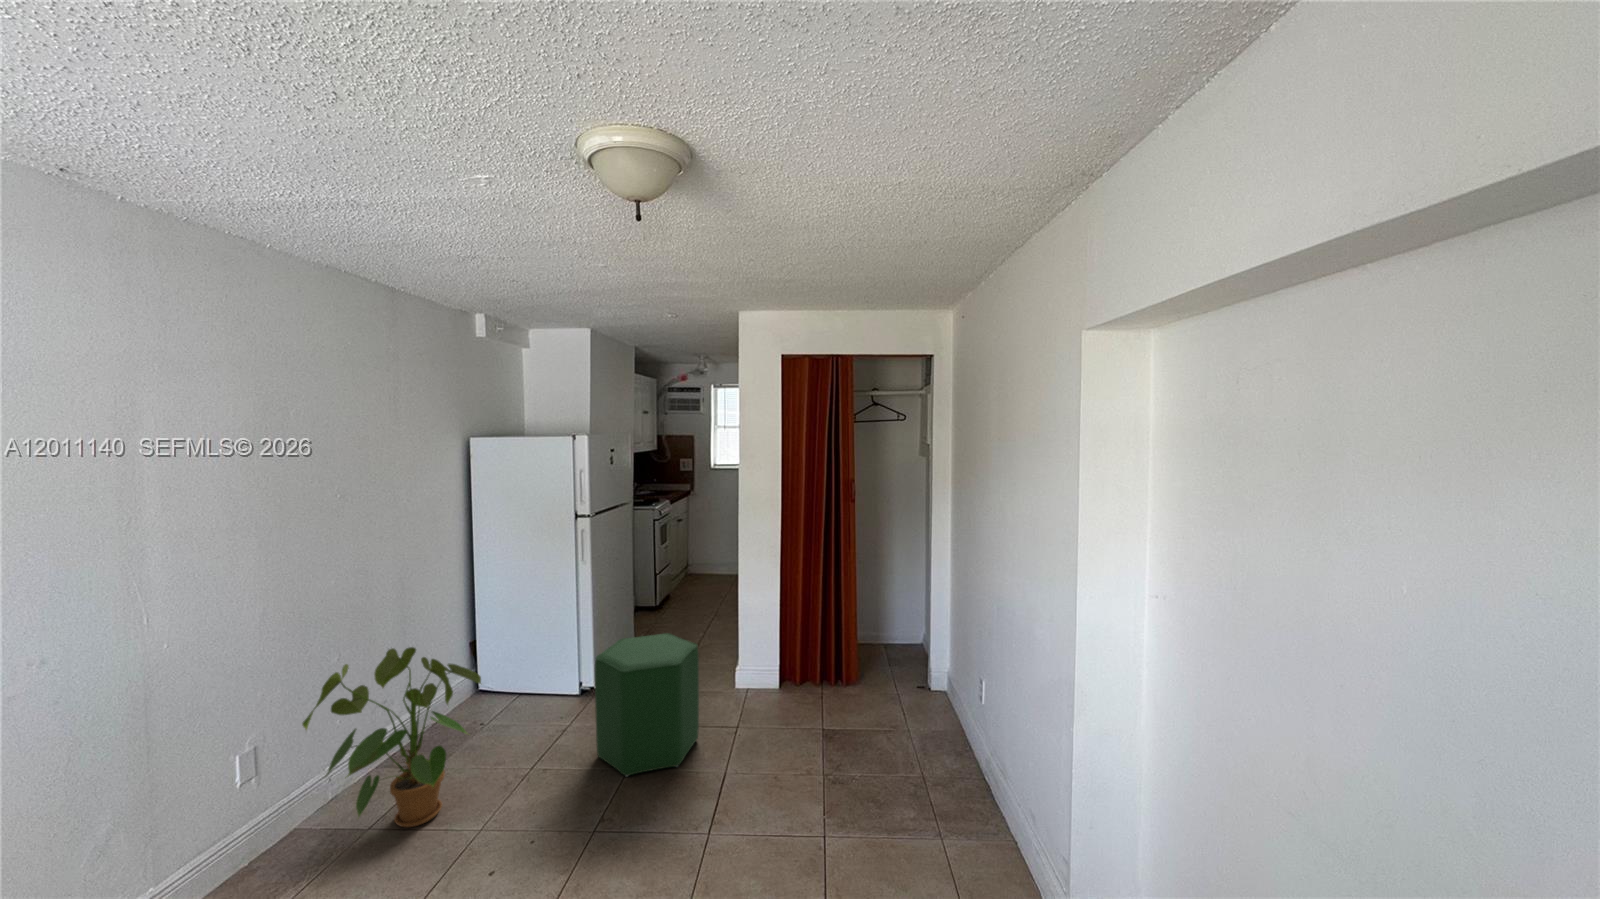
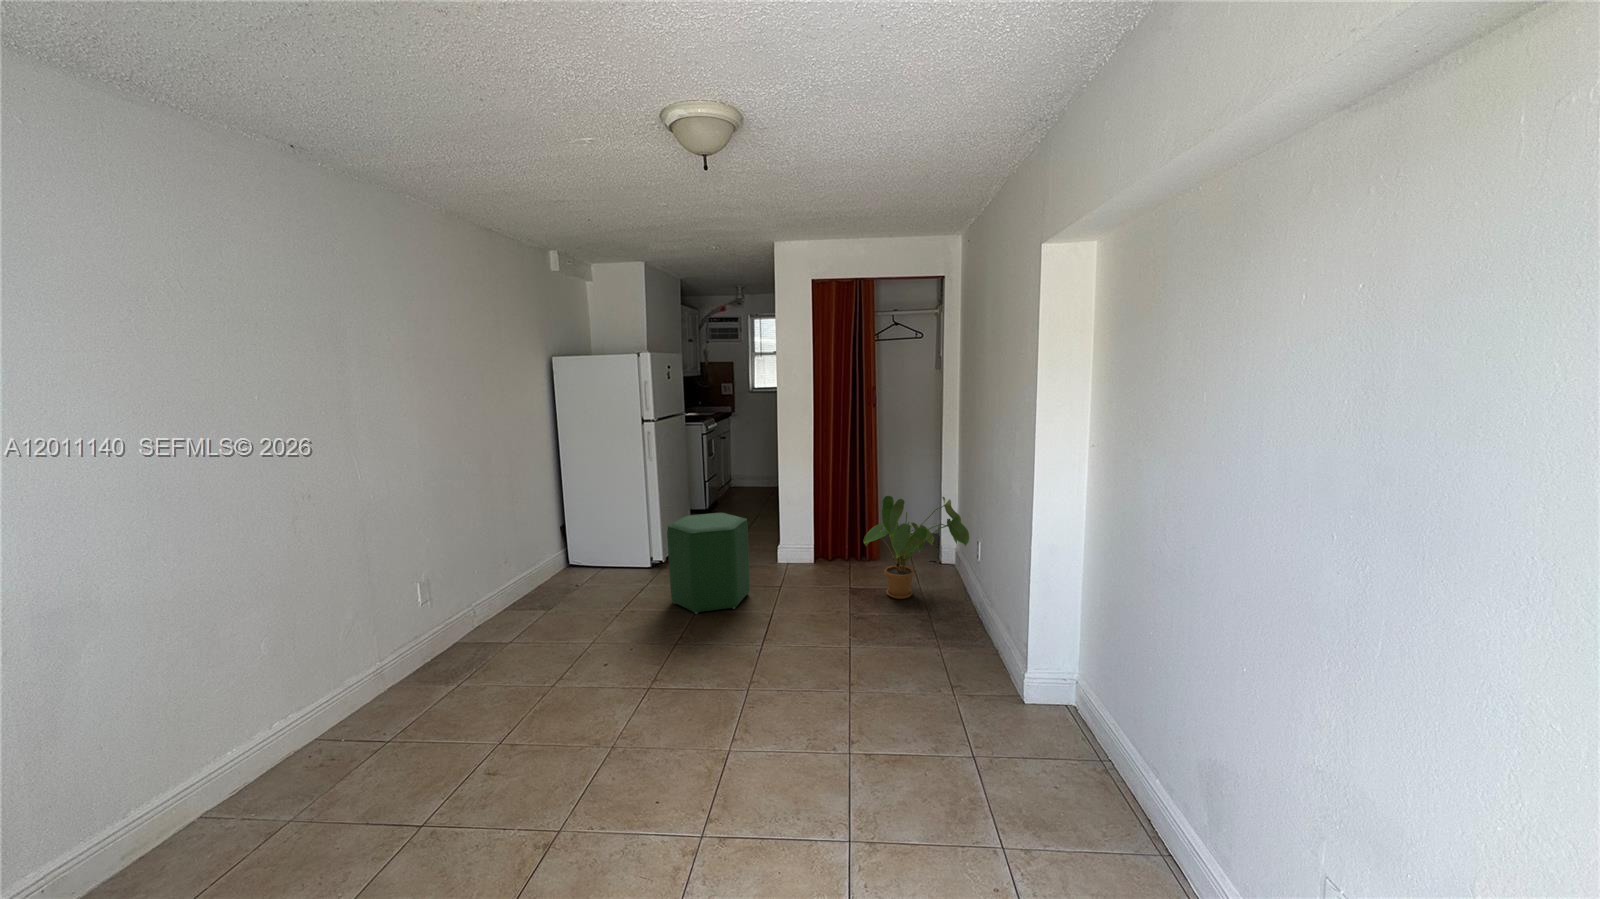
house plant: present [302,647,481,827] -> present [863,496,969,599]

